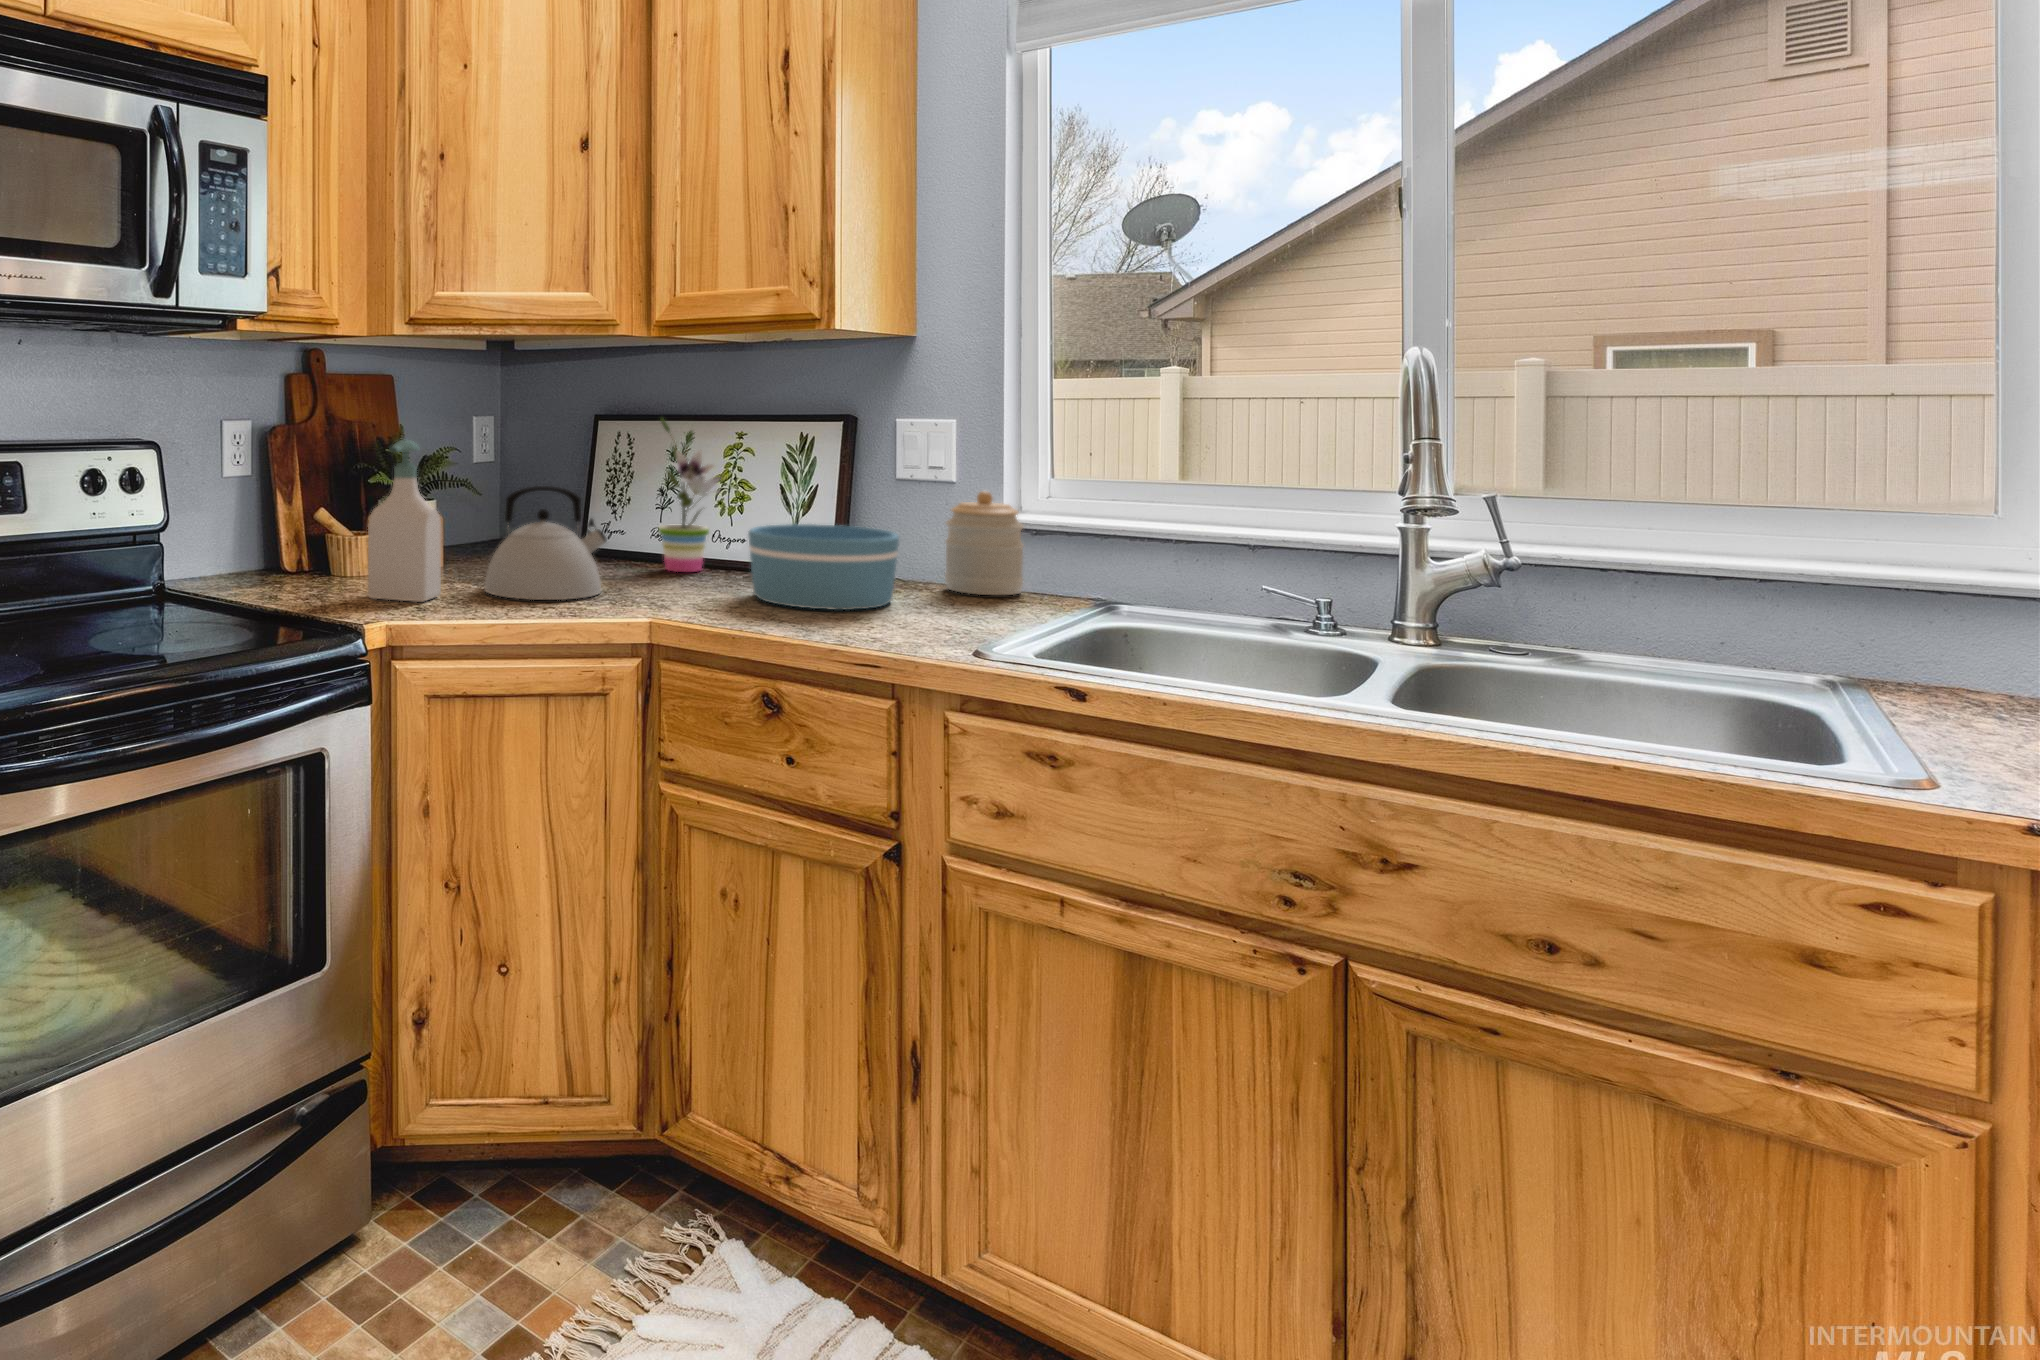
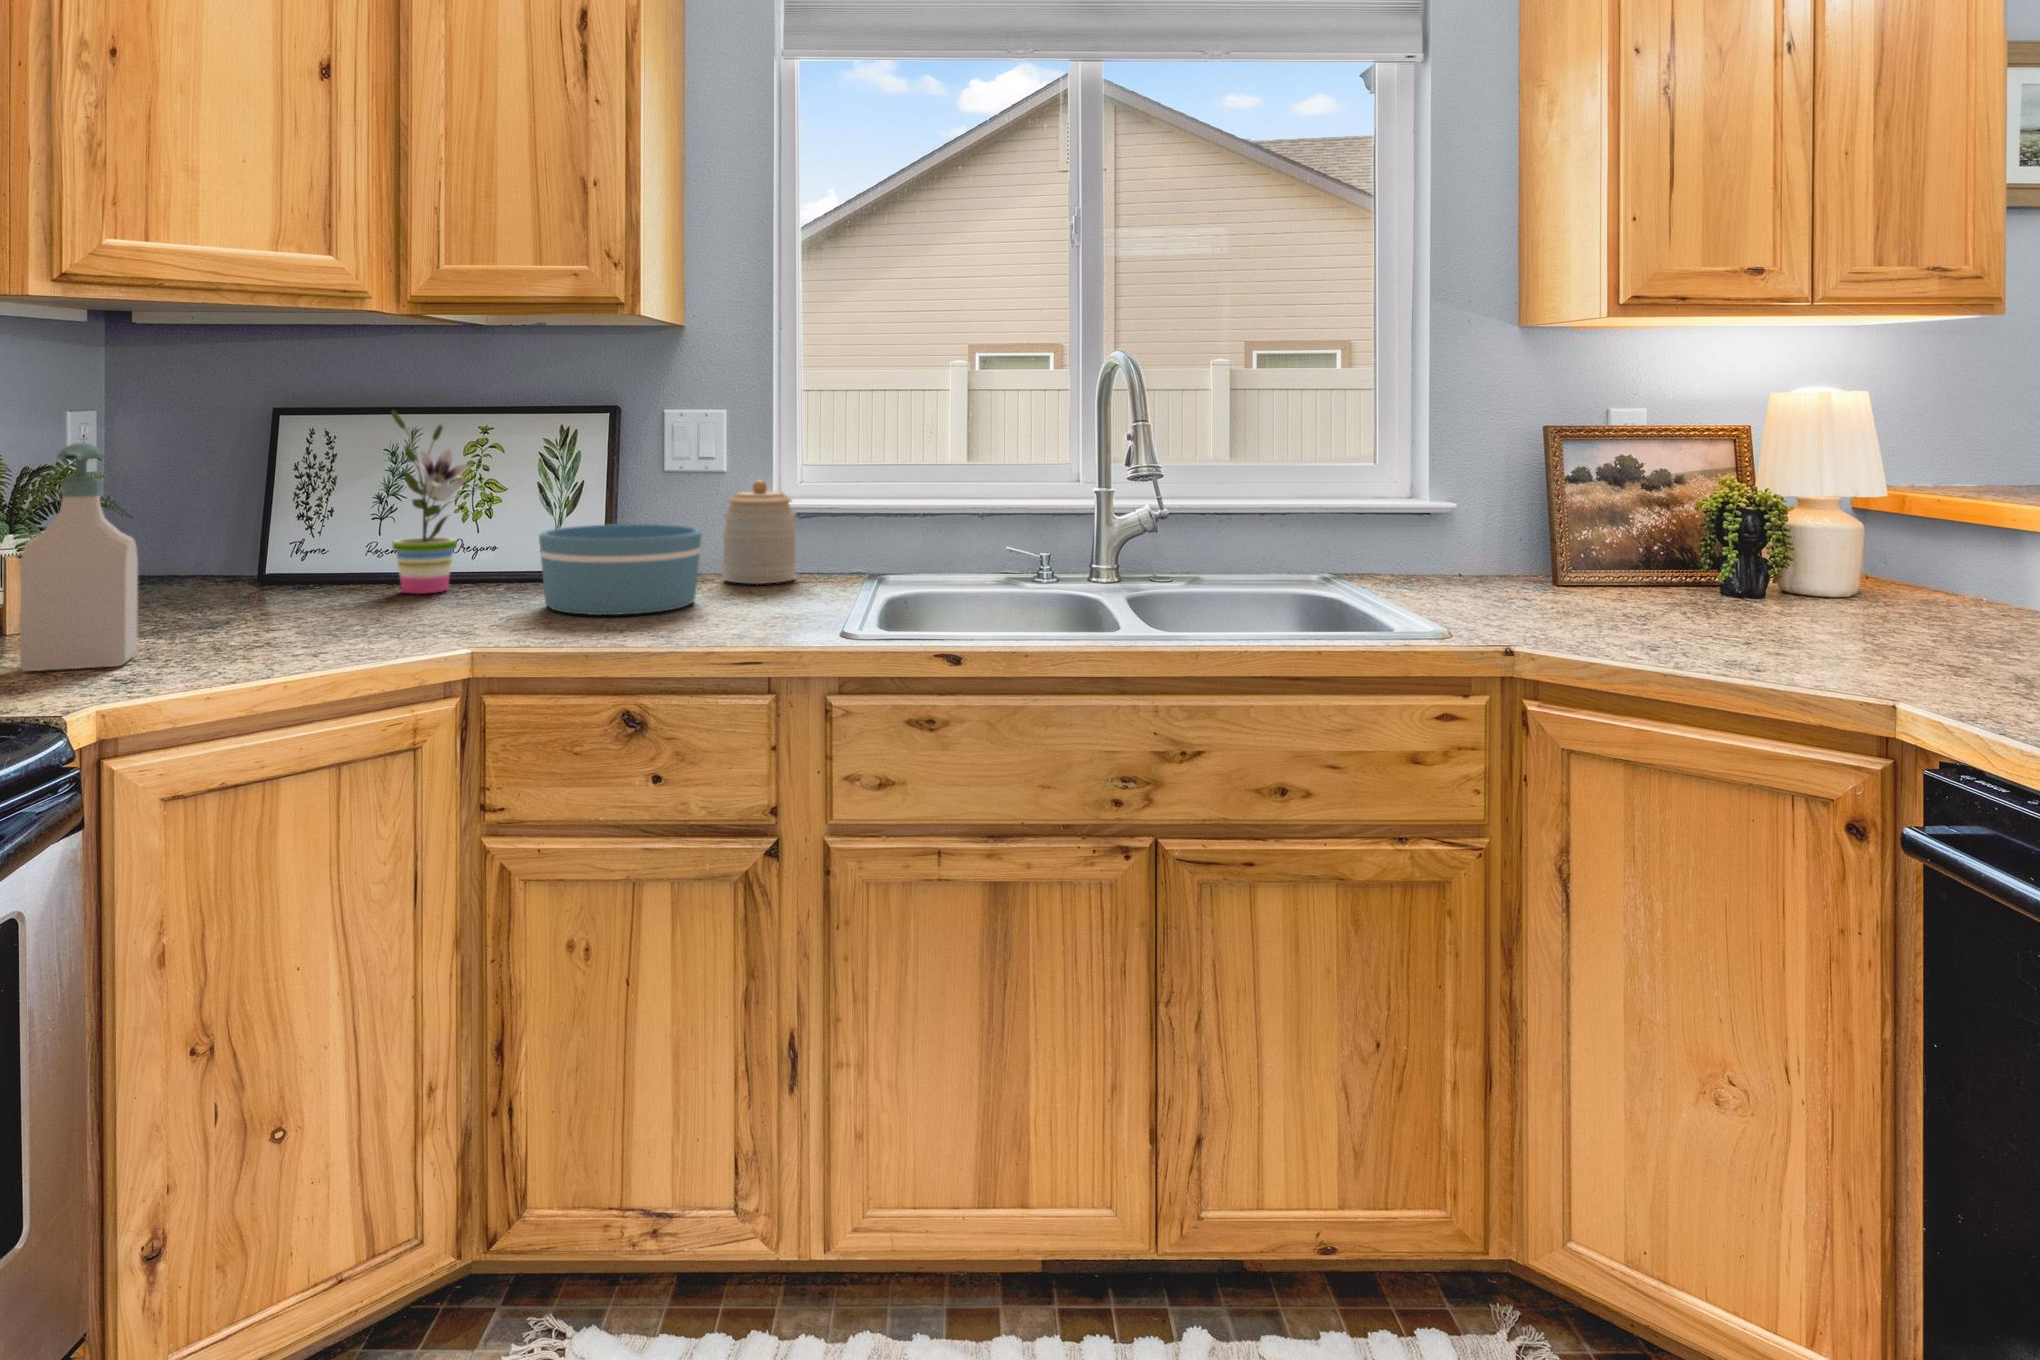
kettle: present [484,486,607,600] -> none [192,498,363,646]

